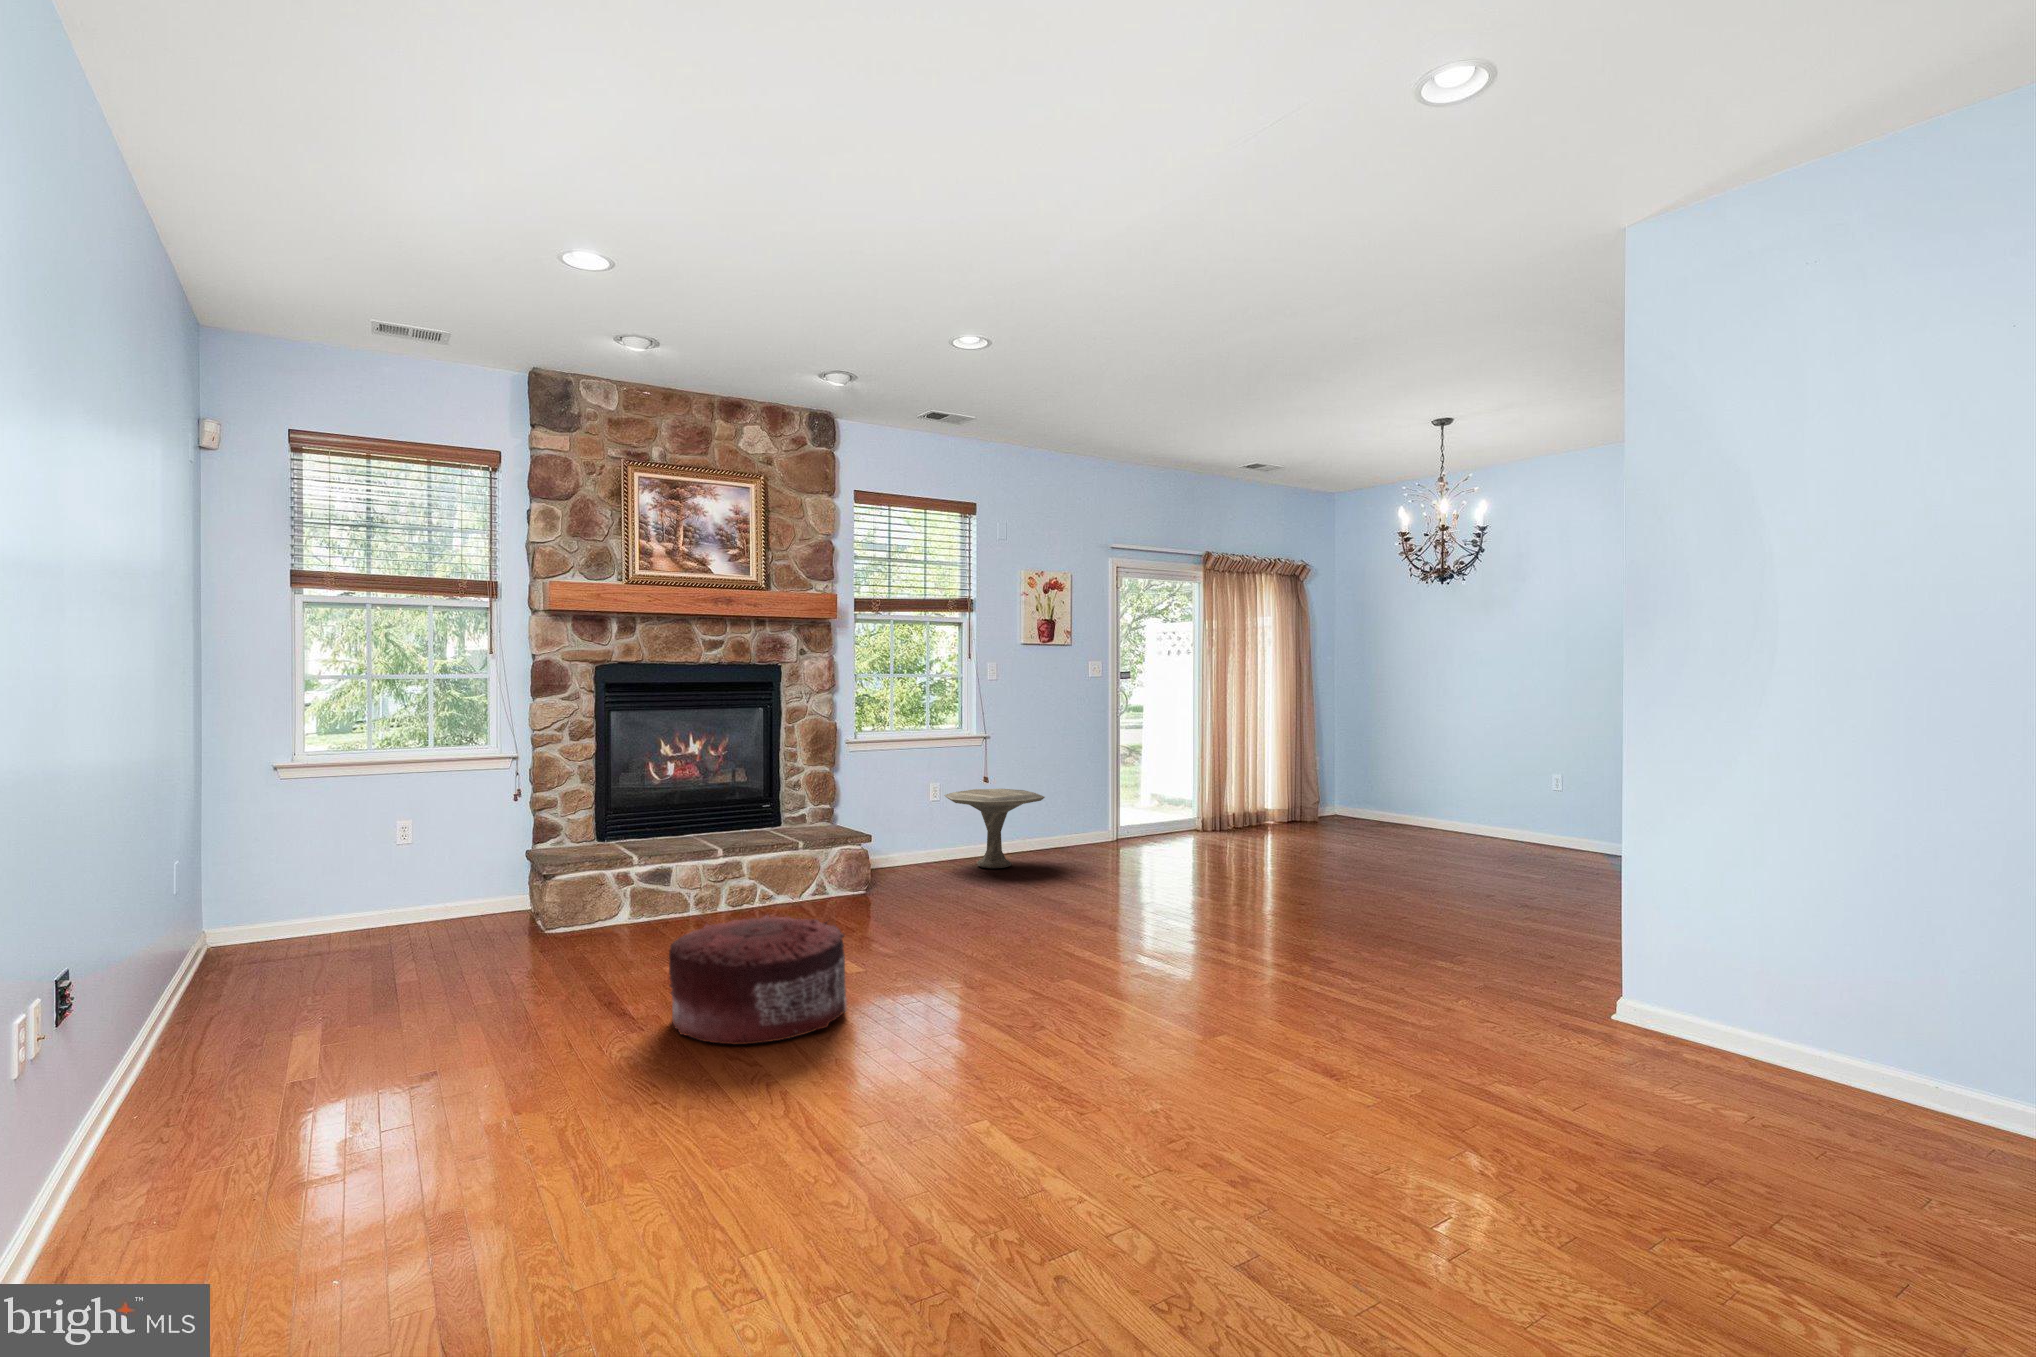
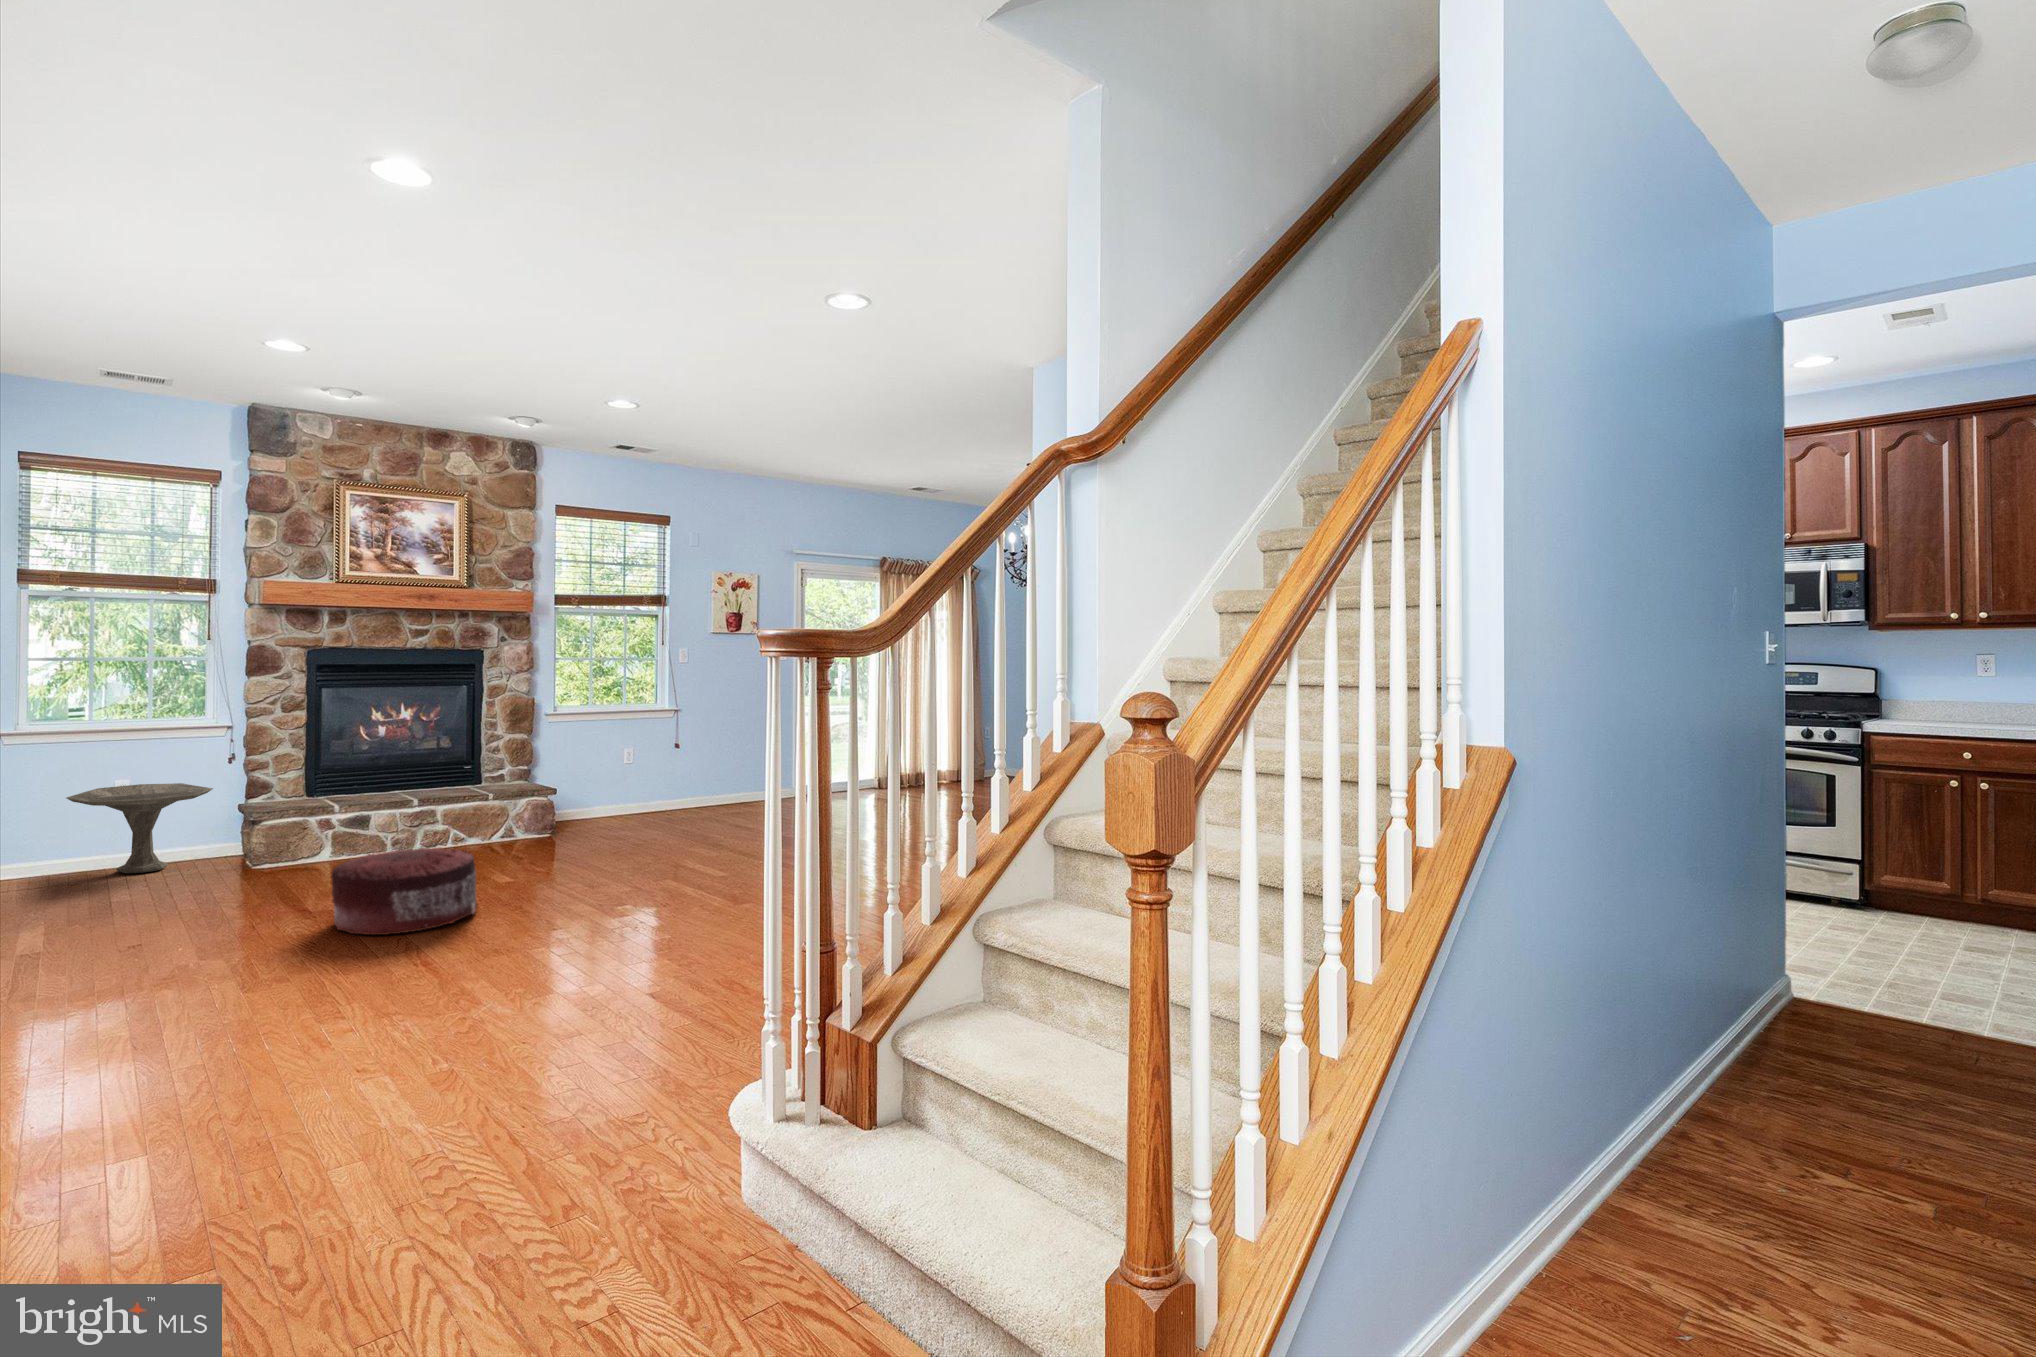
side table: present [944,789,1045,868] -> present [66,783,213,873]

